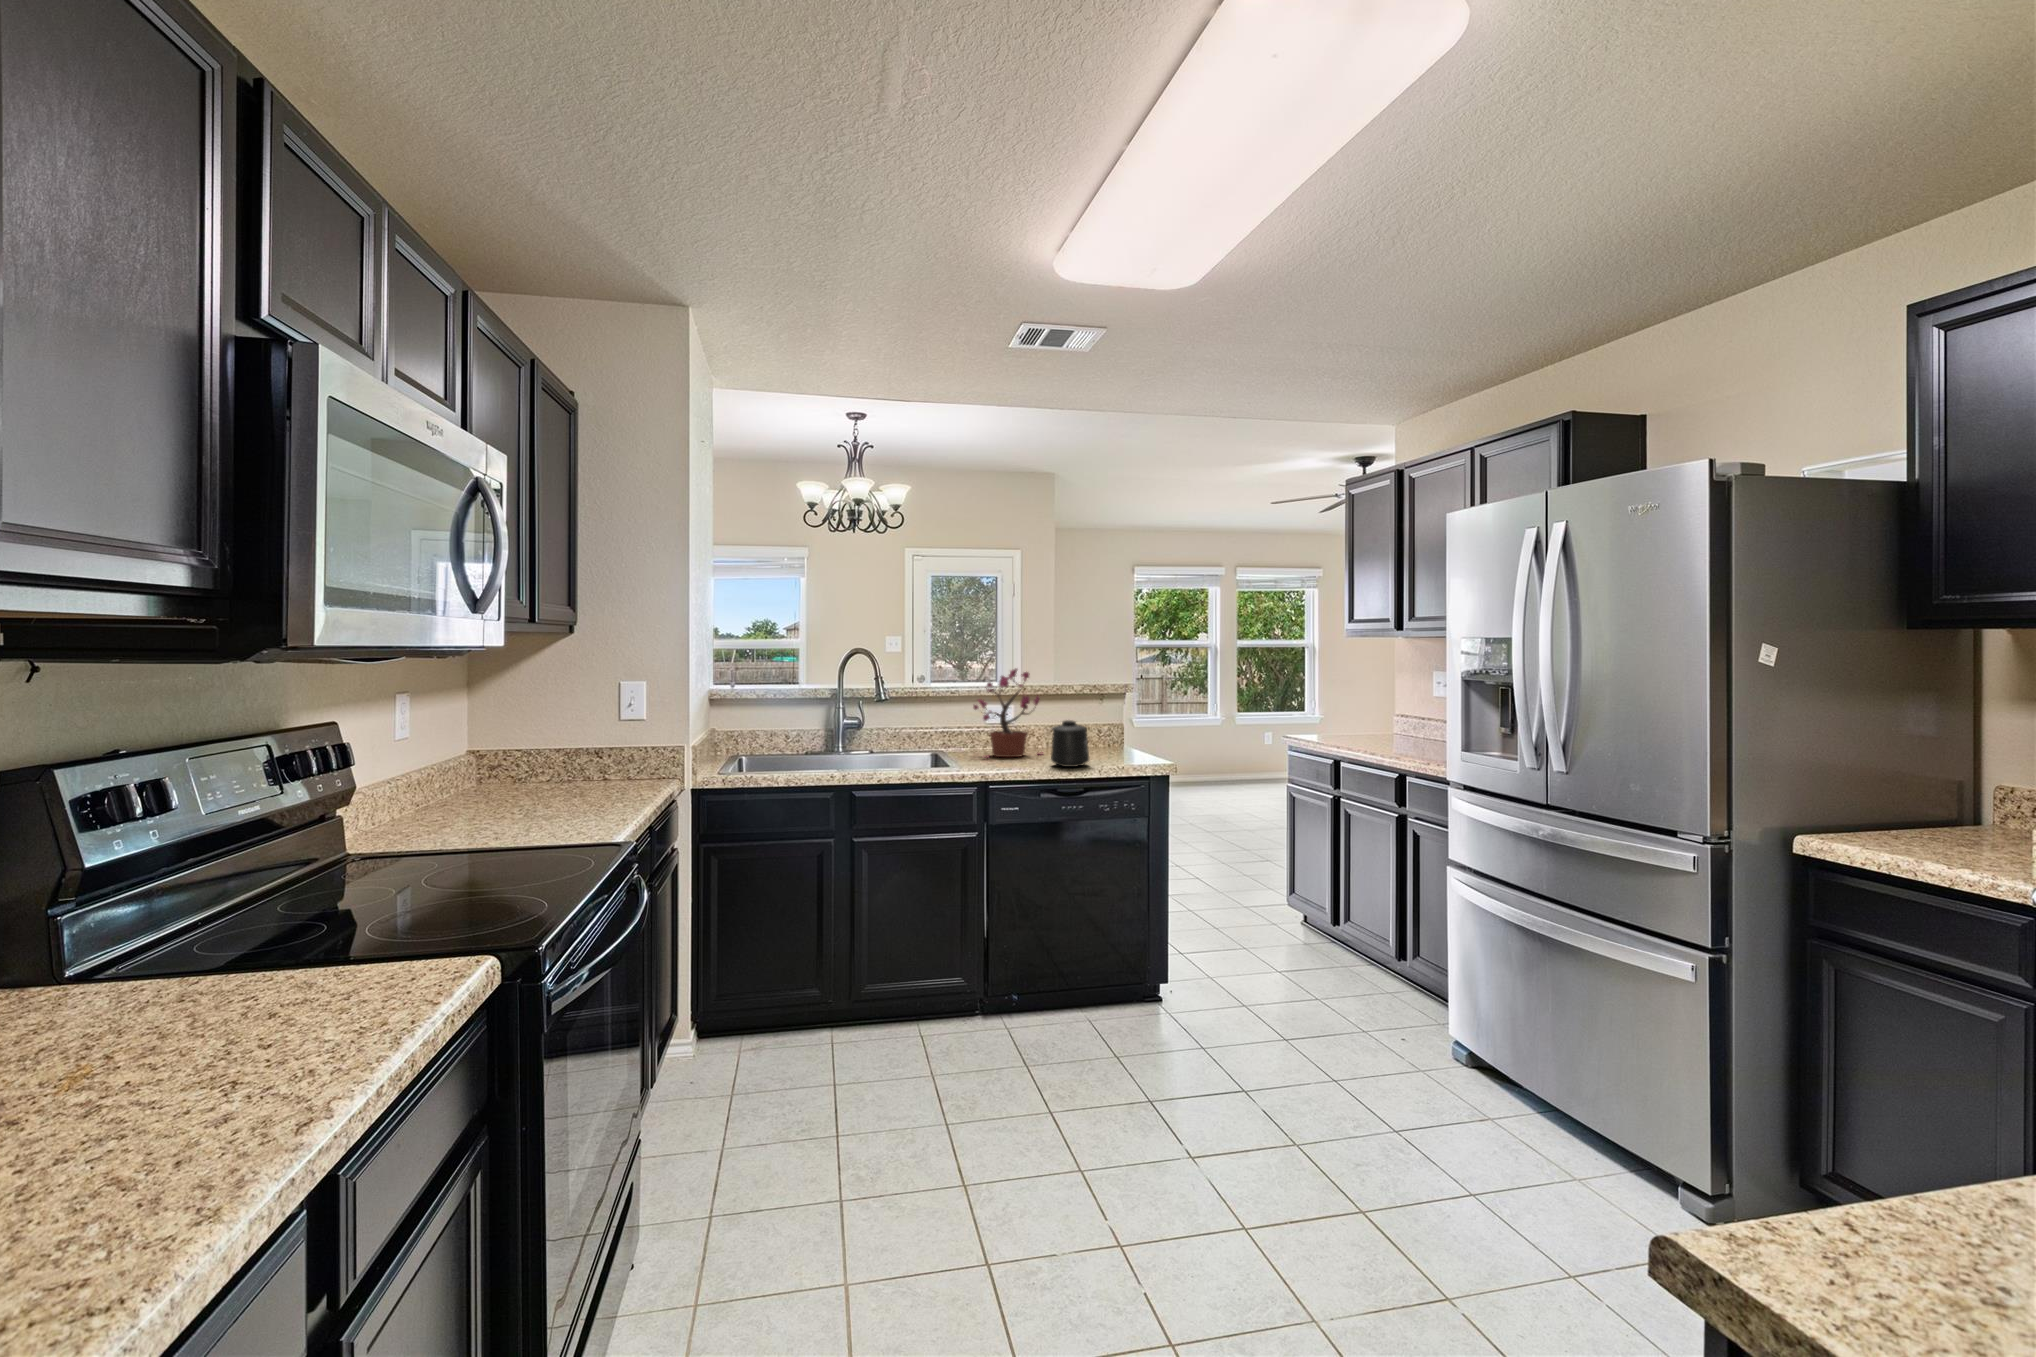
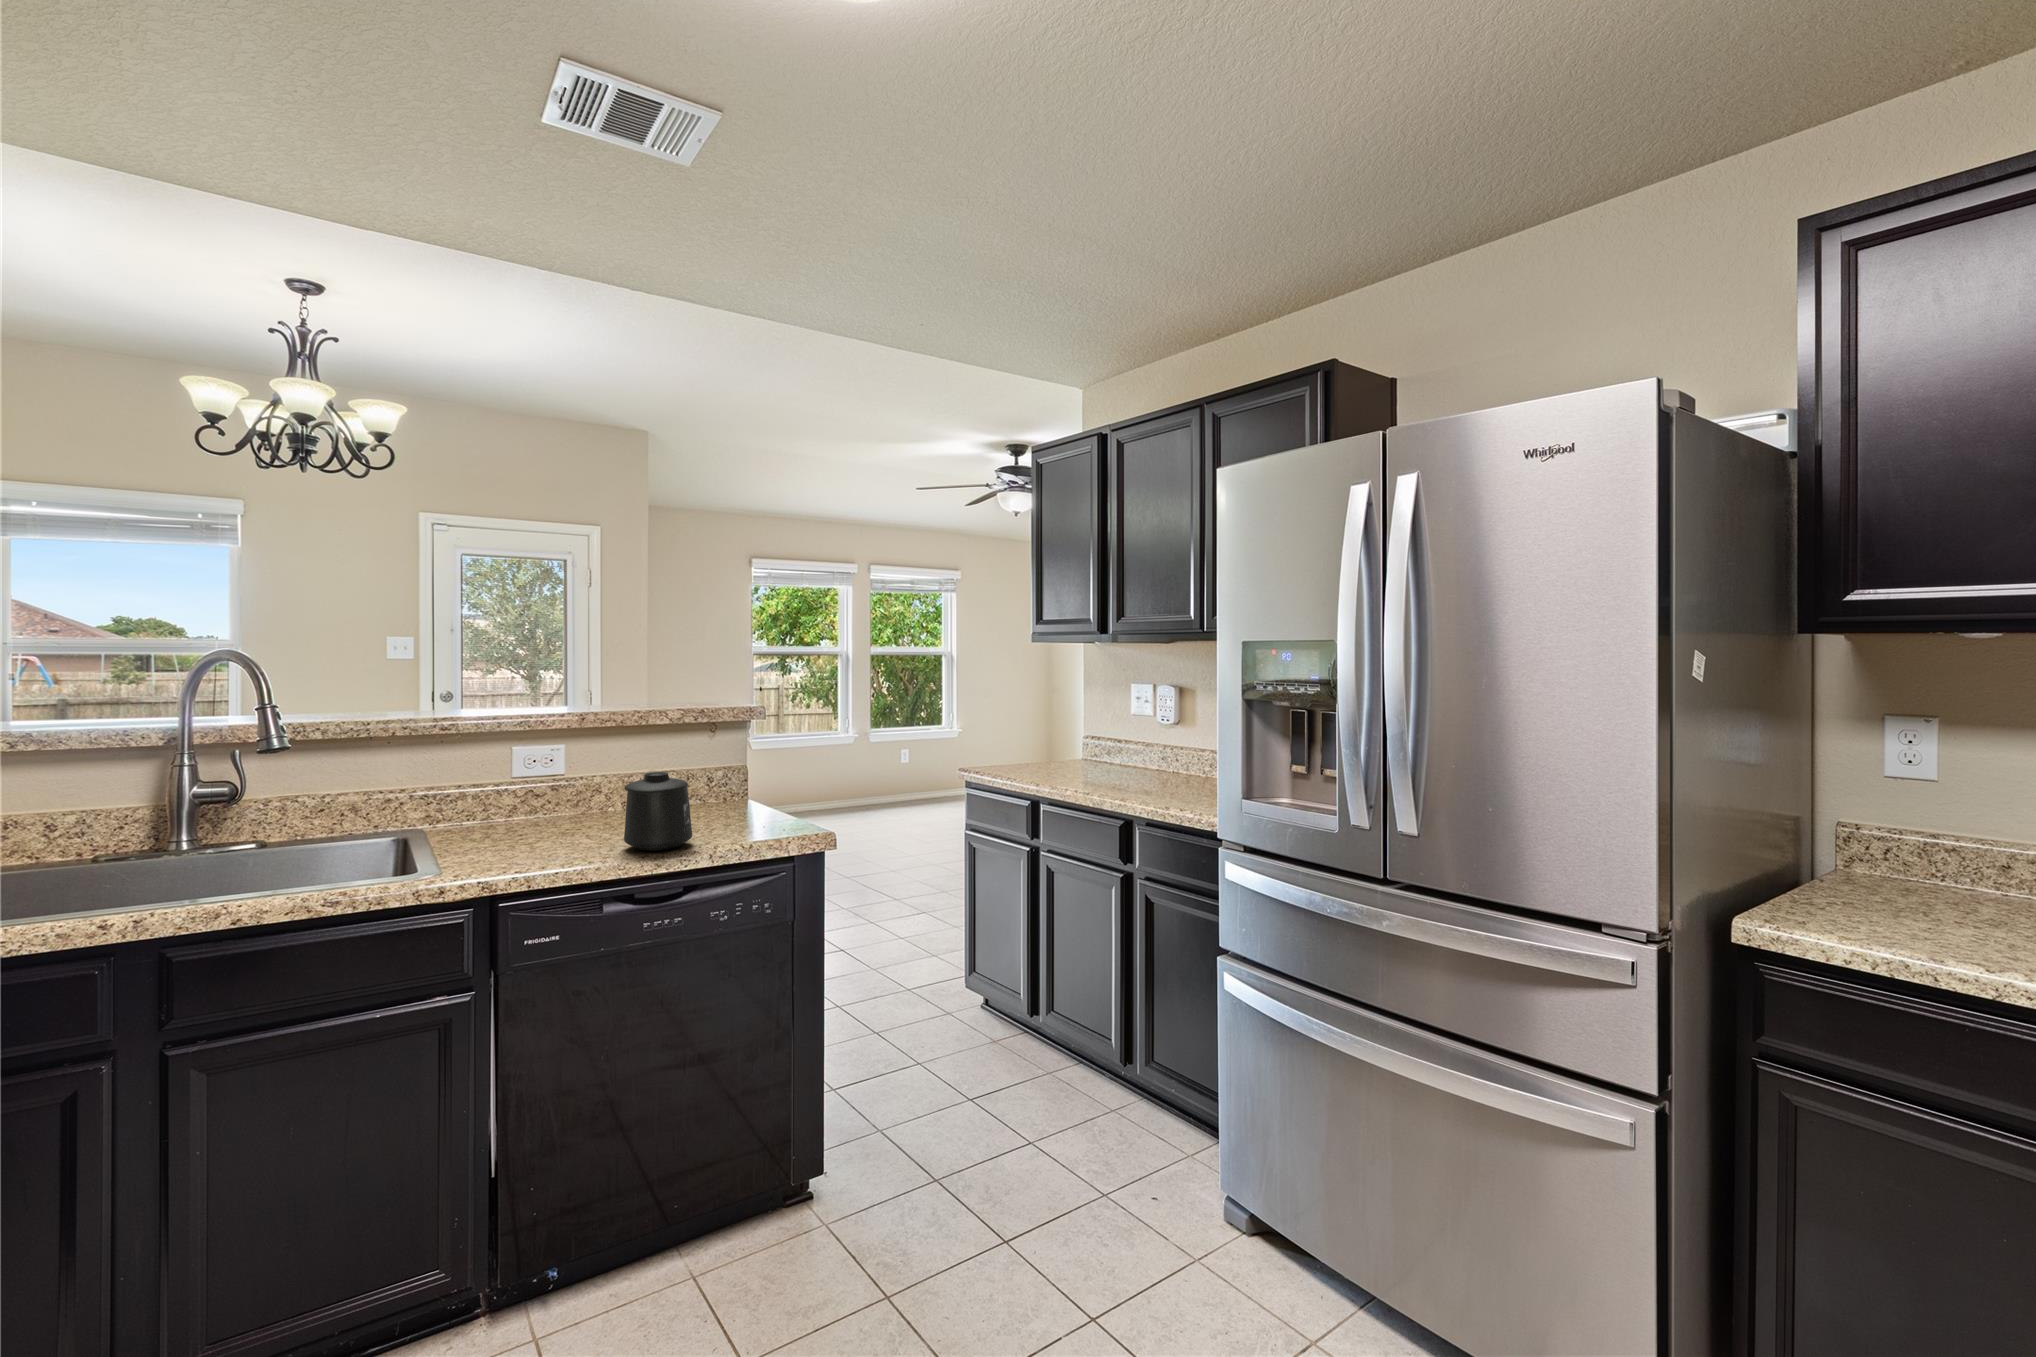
potted plant: present [973,668,1043,758] -> none [484,685,615,840]

